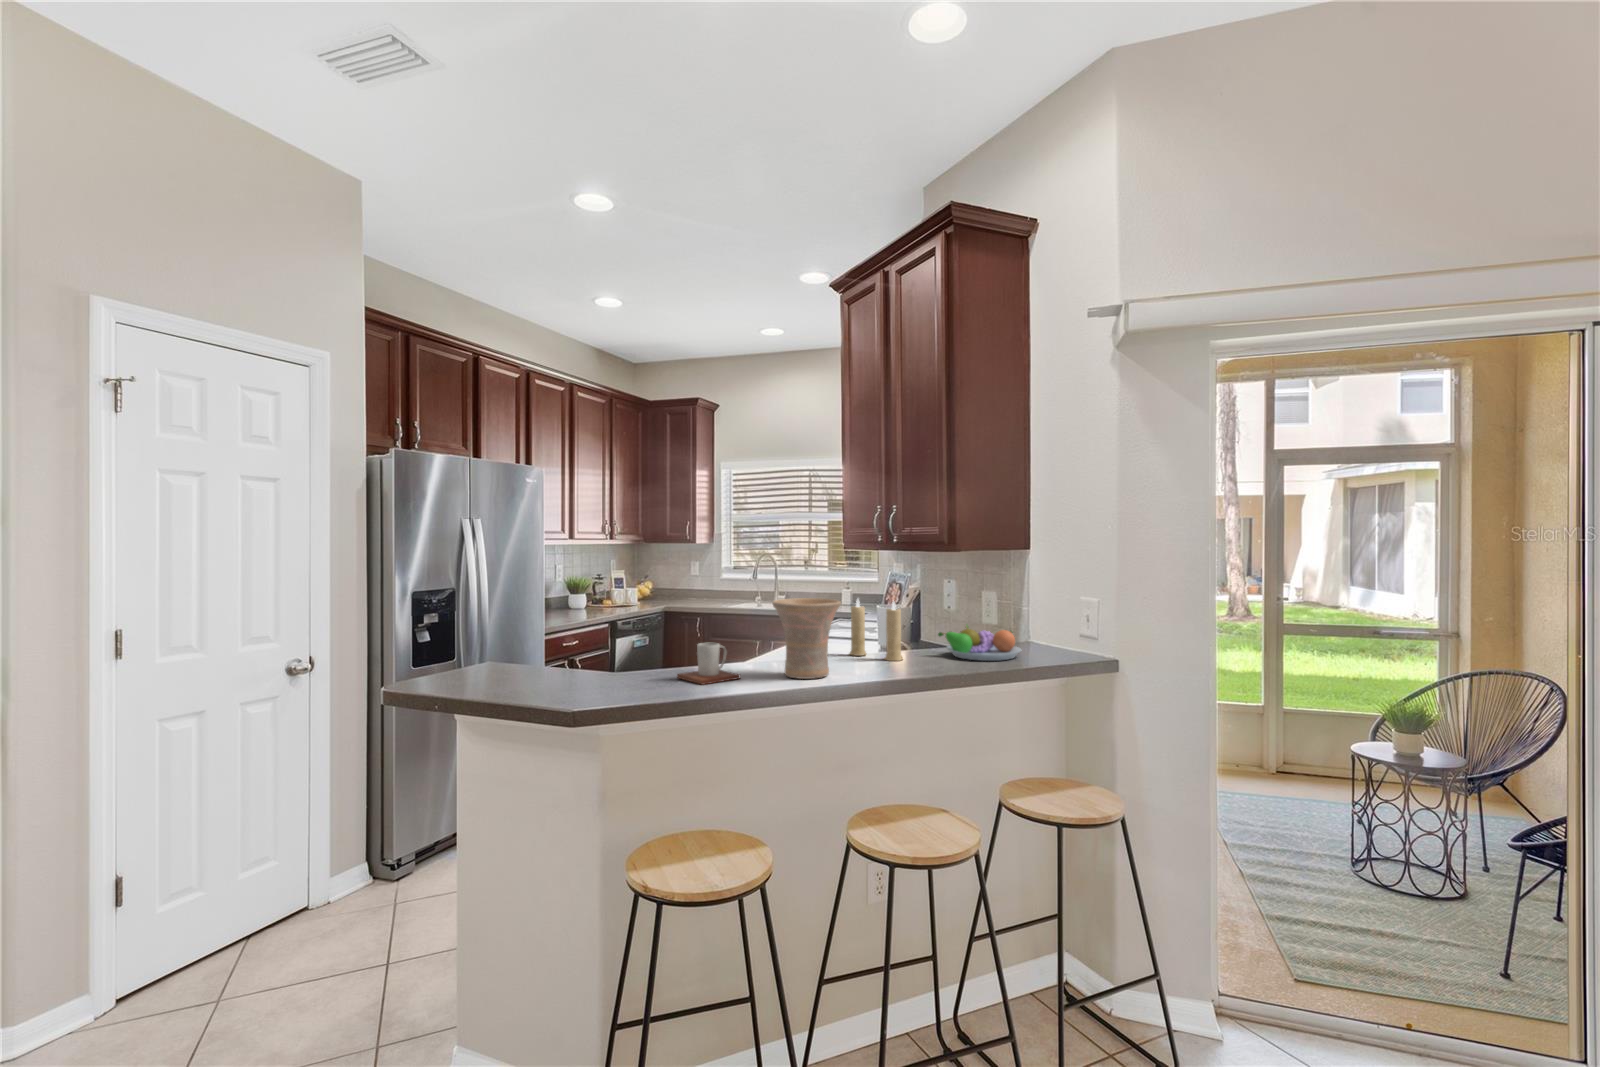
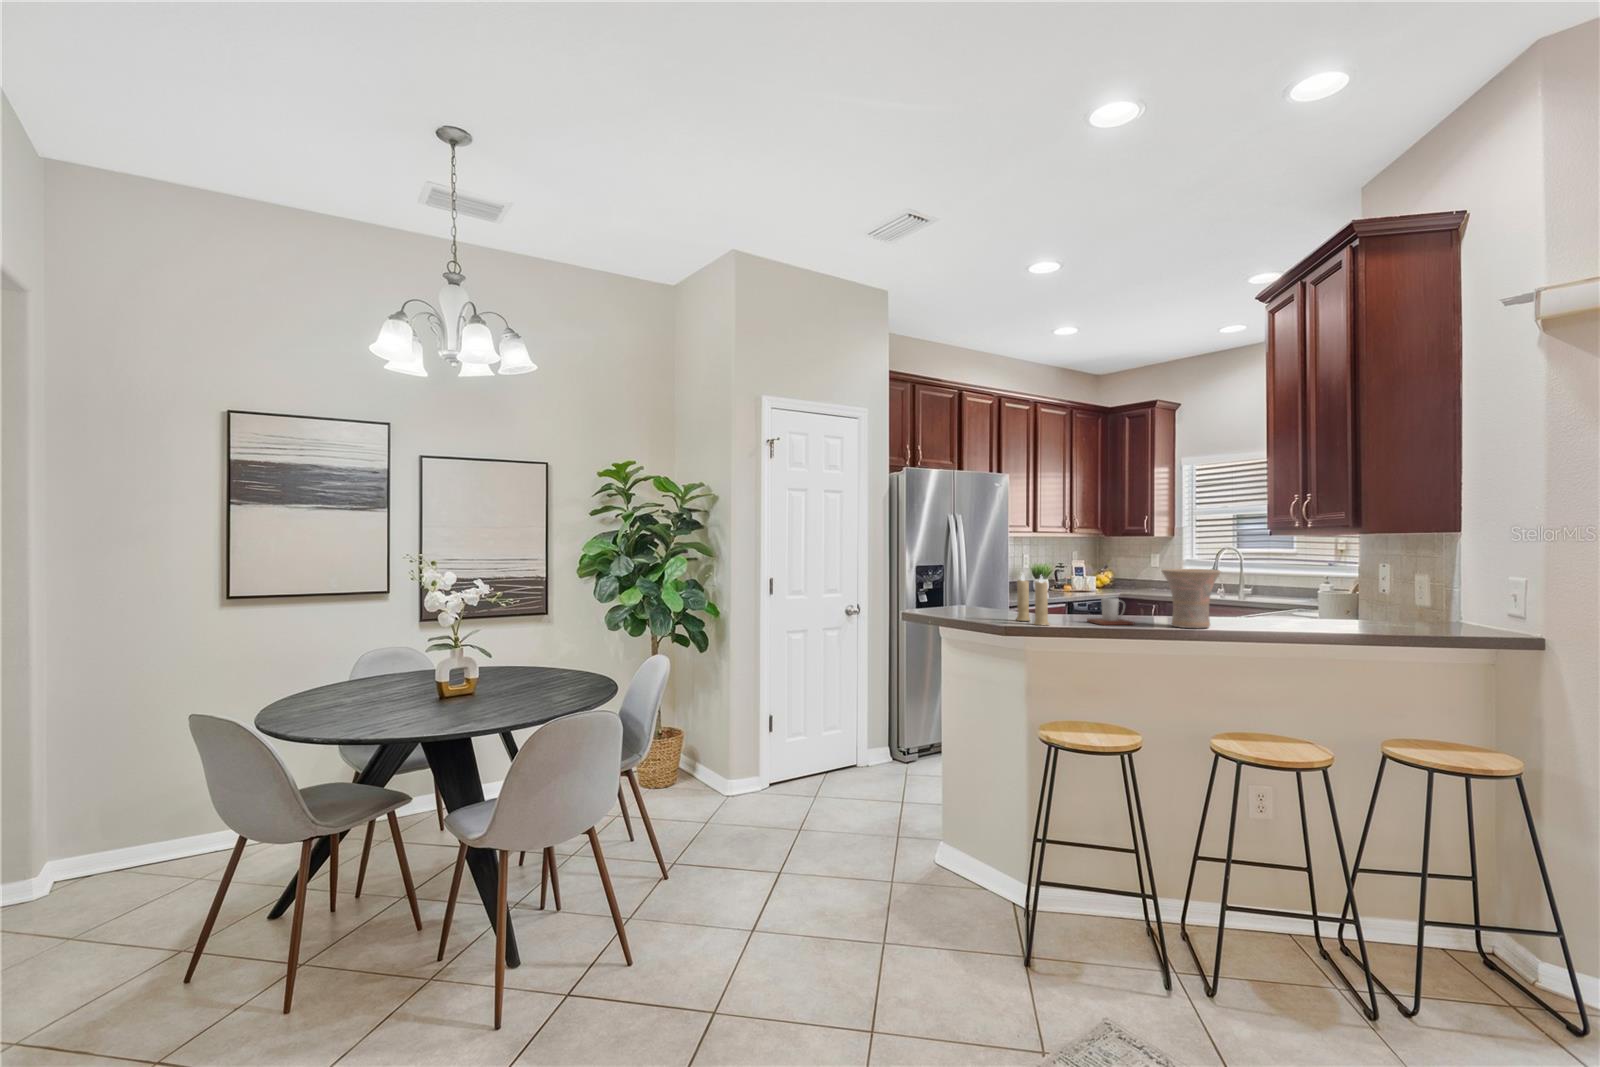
candle: present [849,599,903,661] -> present [1016,574,1049,626]
fruit bowl: present [938,626,1021,661] -> none [1339,601,1433,633]

